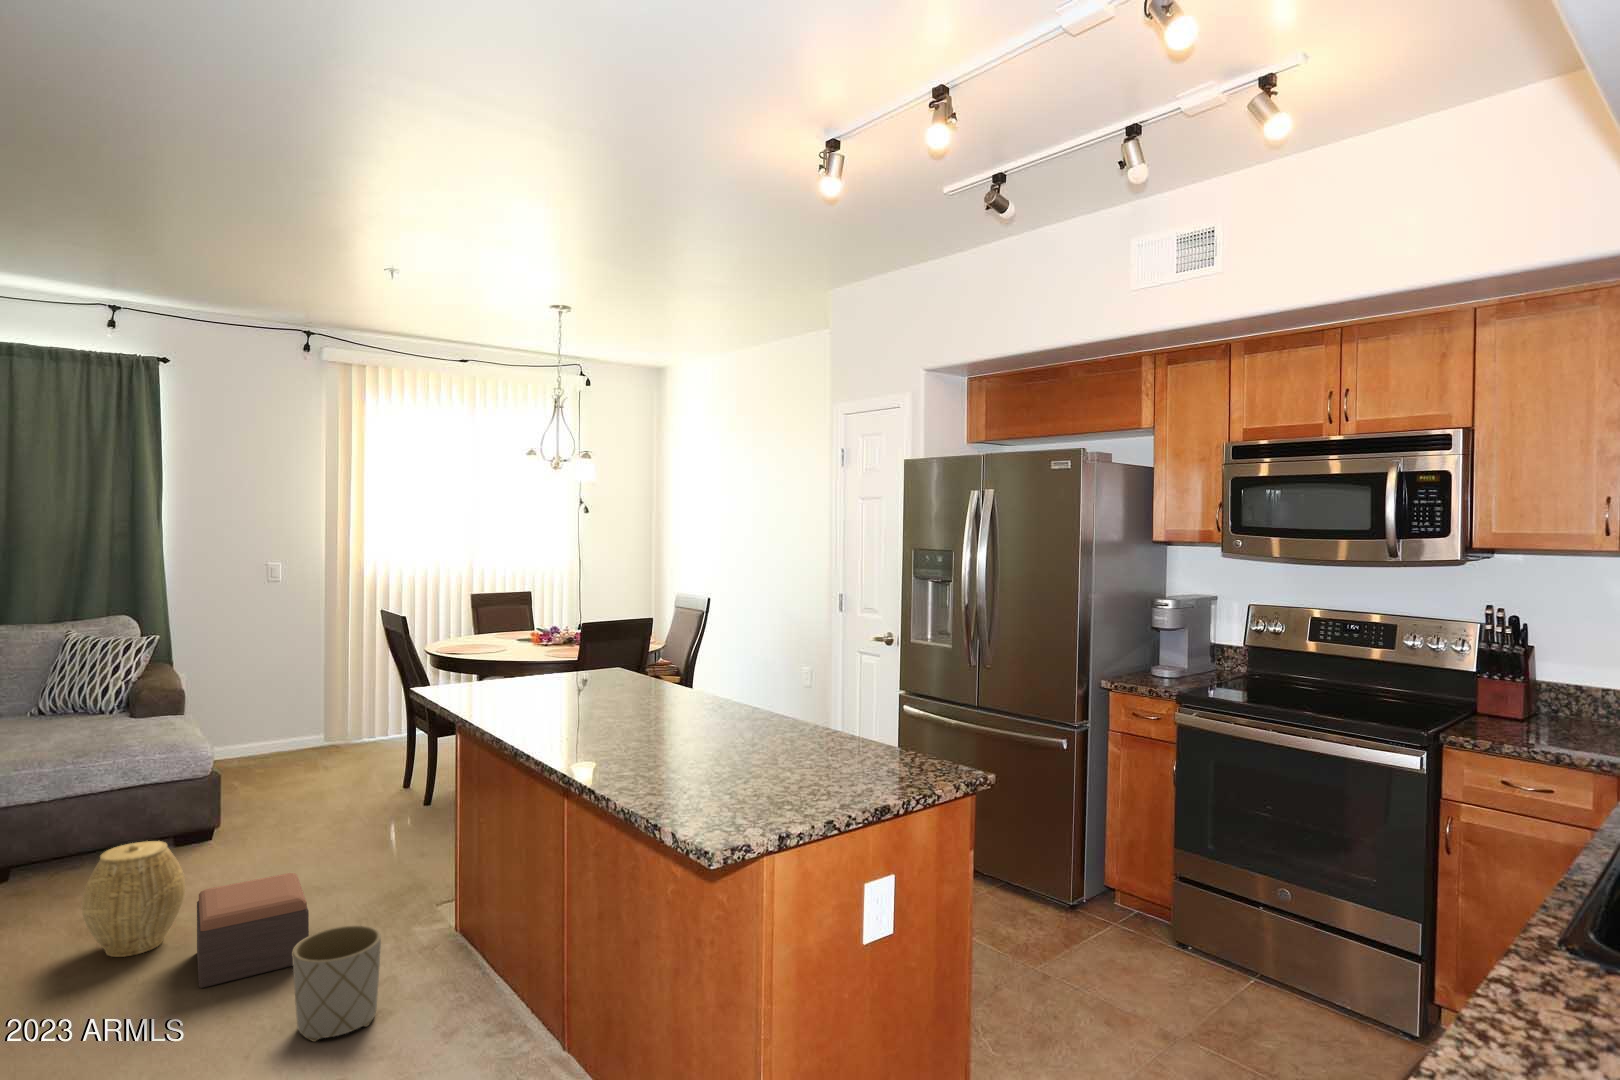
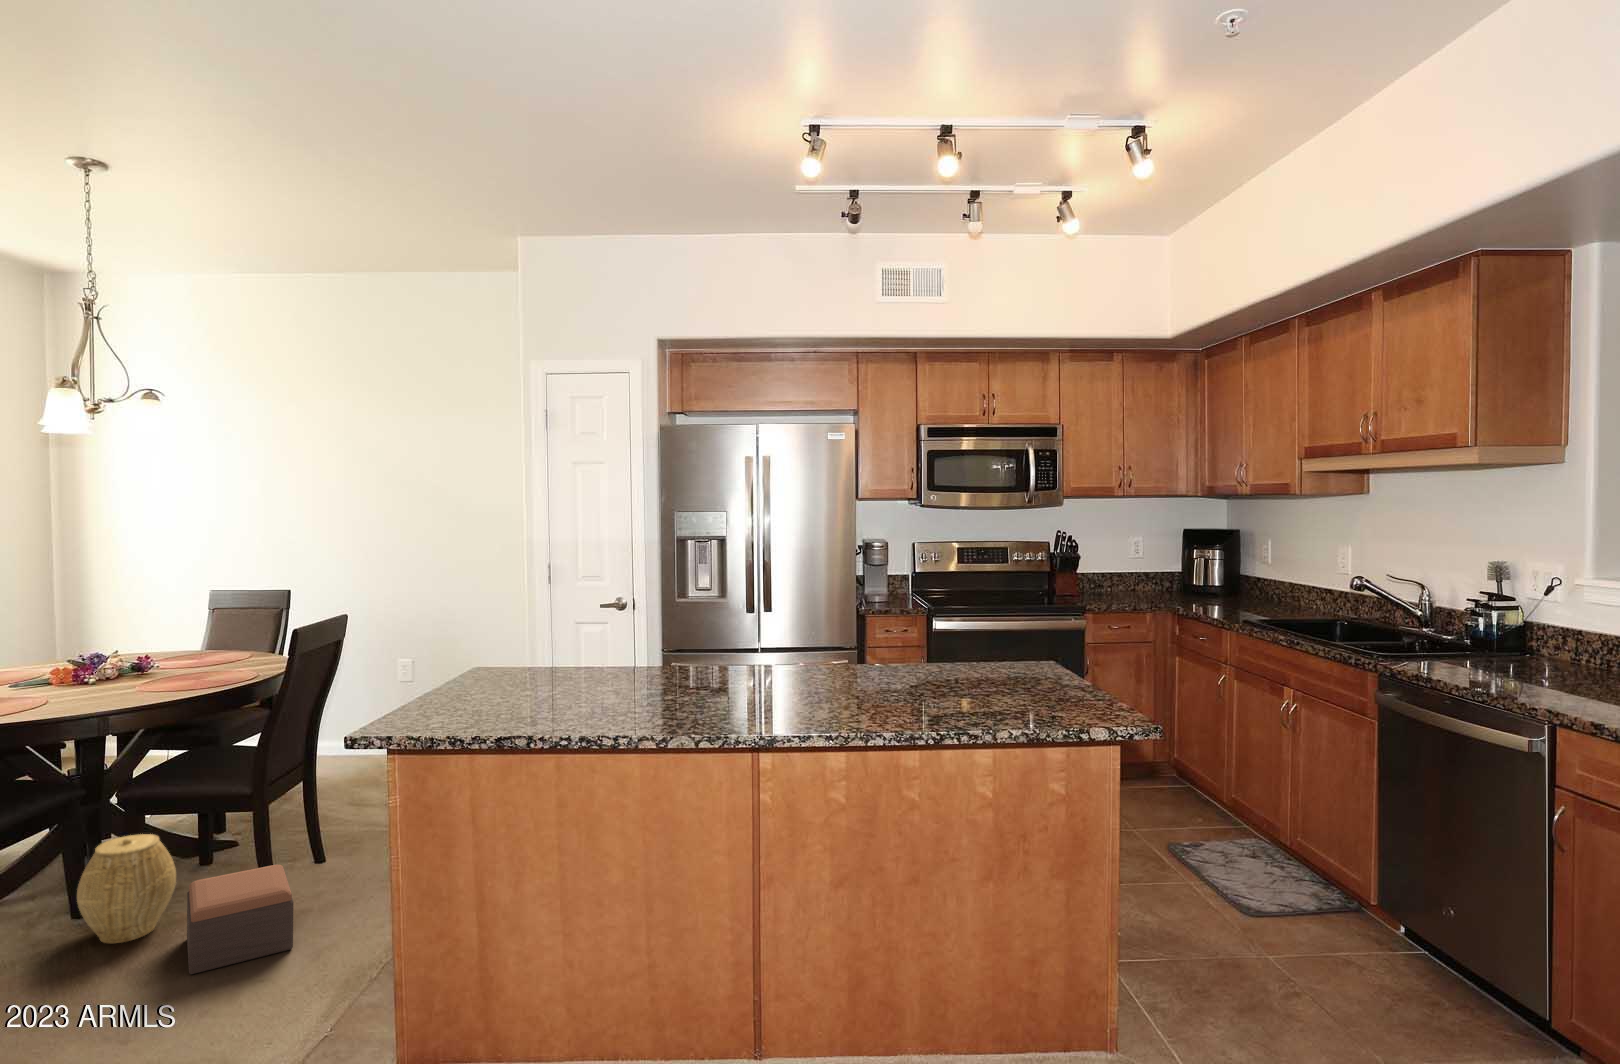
planter: present [293,925,381,1042] -> none [278,918,362,1027]

